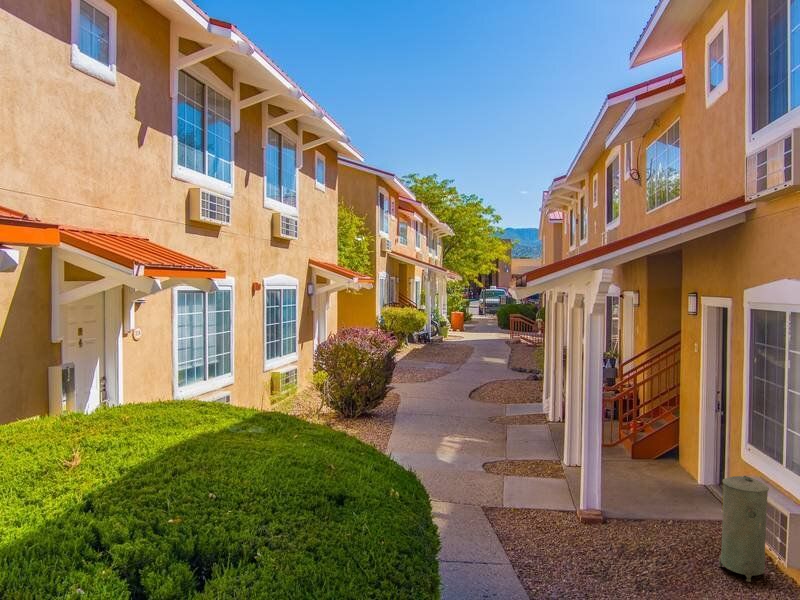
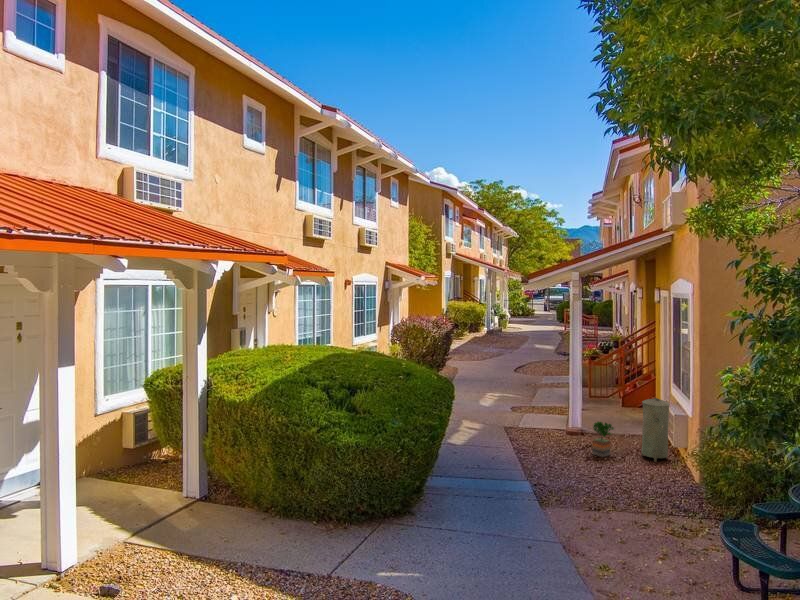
potted tree: none [643,512,680,573] -> present [592,422,614,457]

